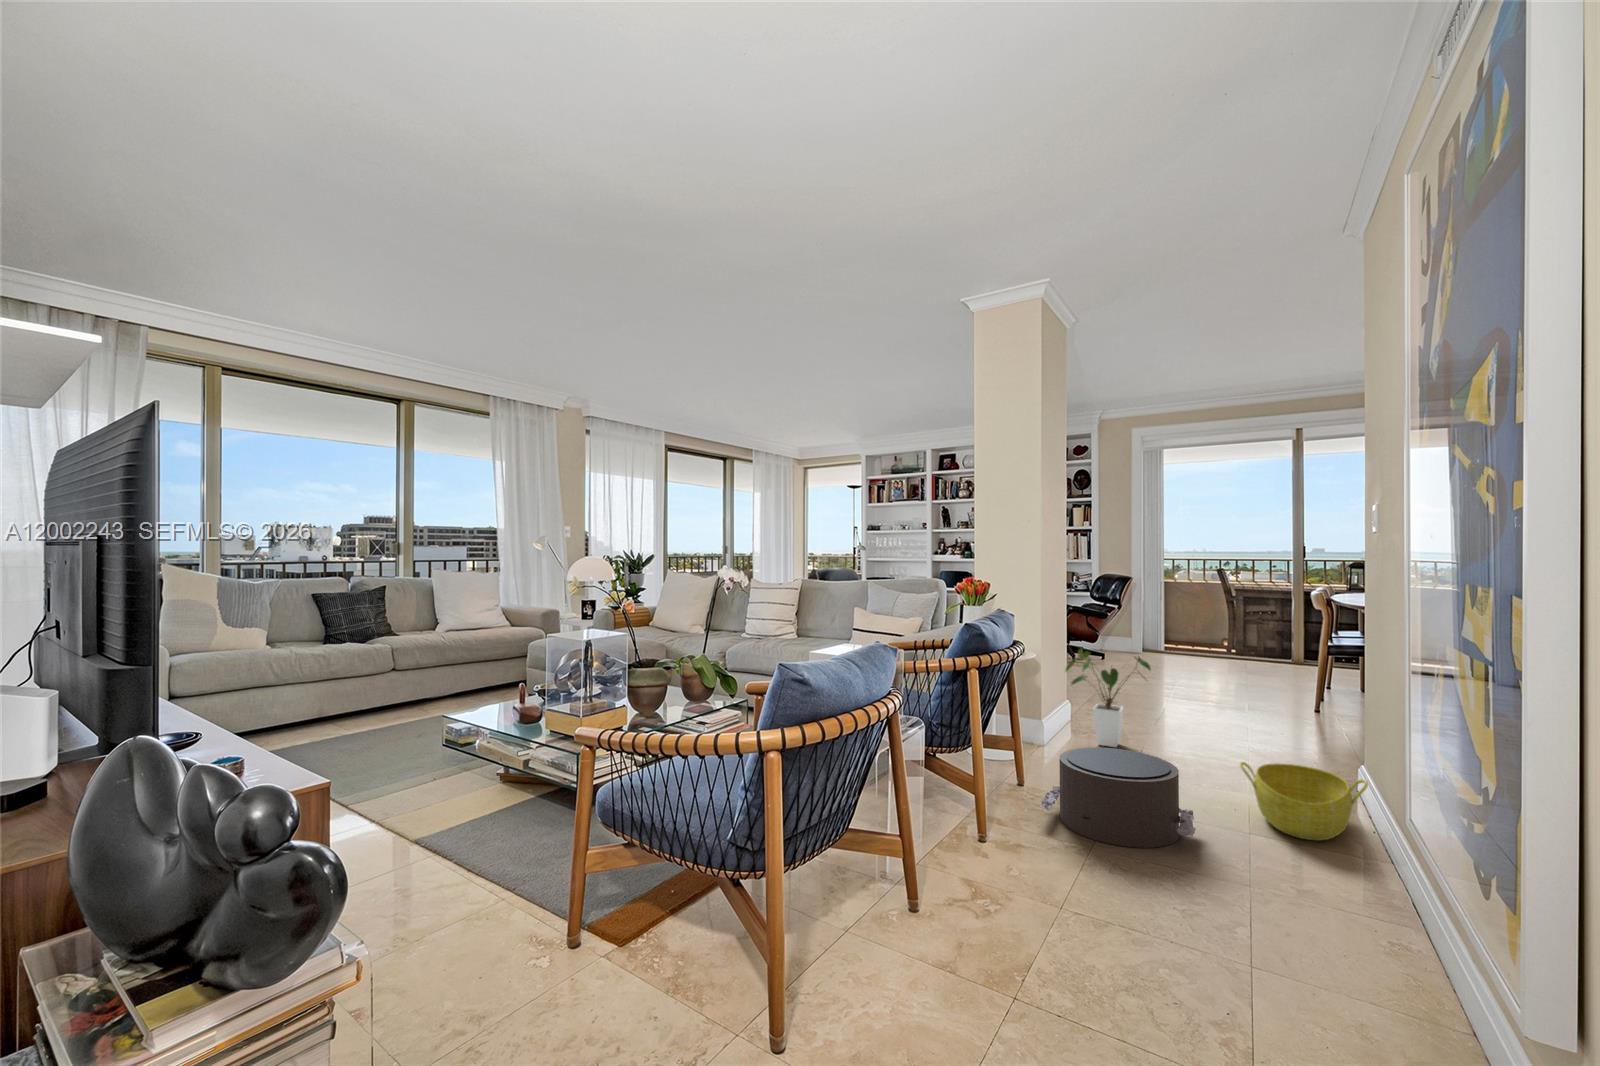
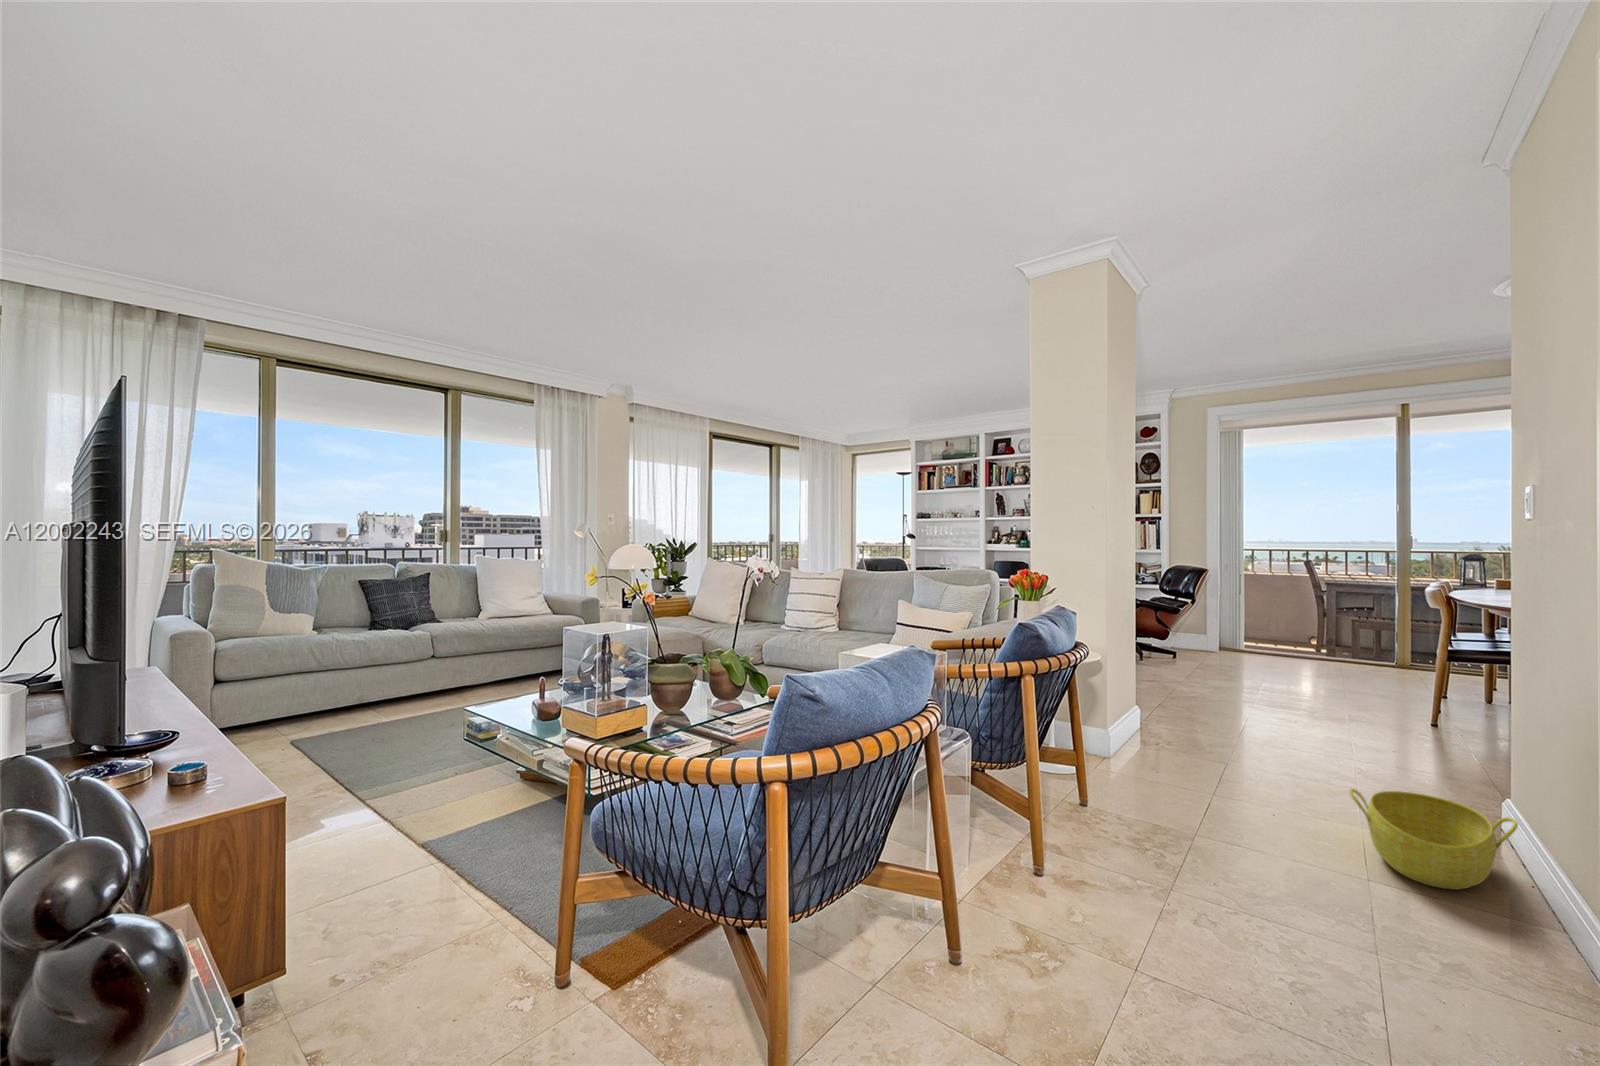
house plant: present [1066,649,1151,747] -> none [1133,648,1235,760]
pouf: present [1041,747,1196,848] -> none [1107,765,1298,890]

